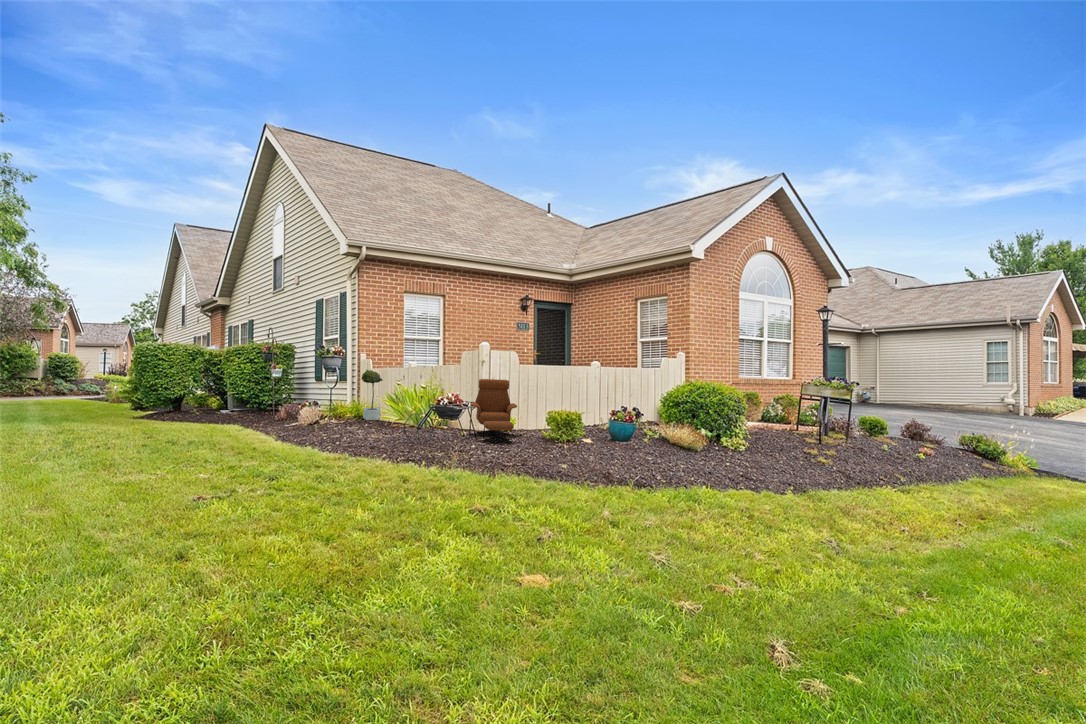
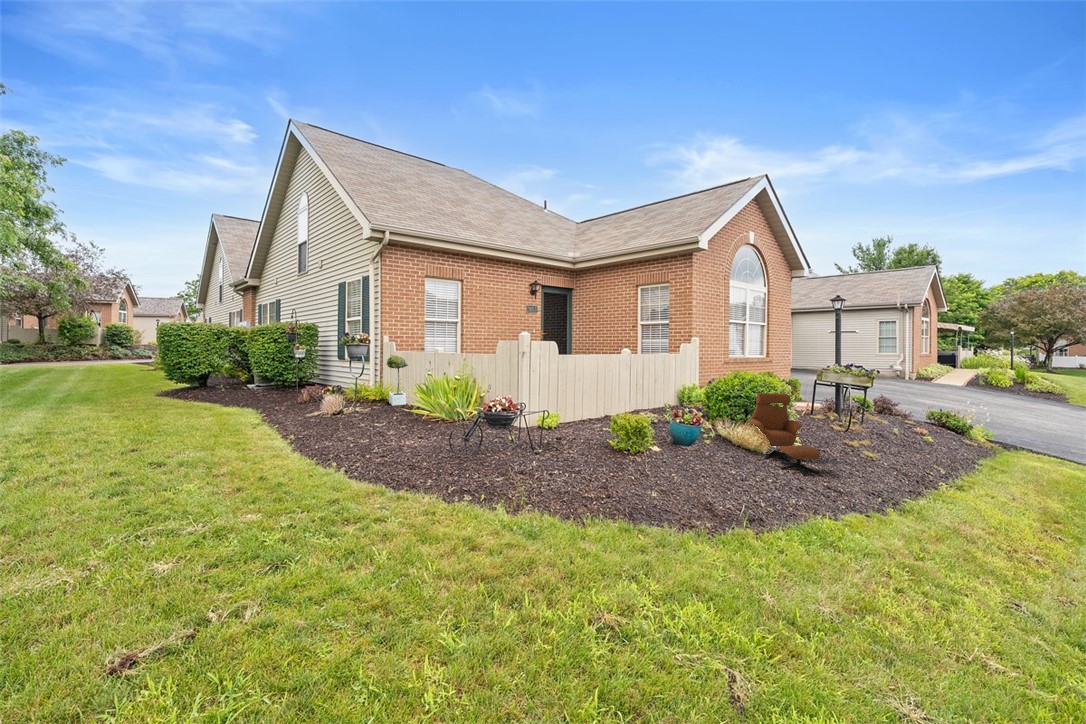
lounge chair: present [470,379,517,444] -> present [748,393,820,475]

